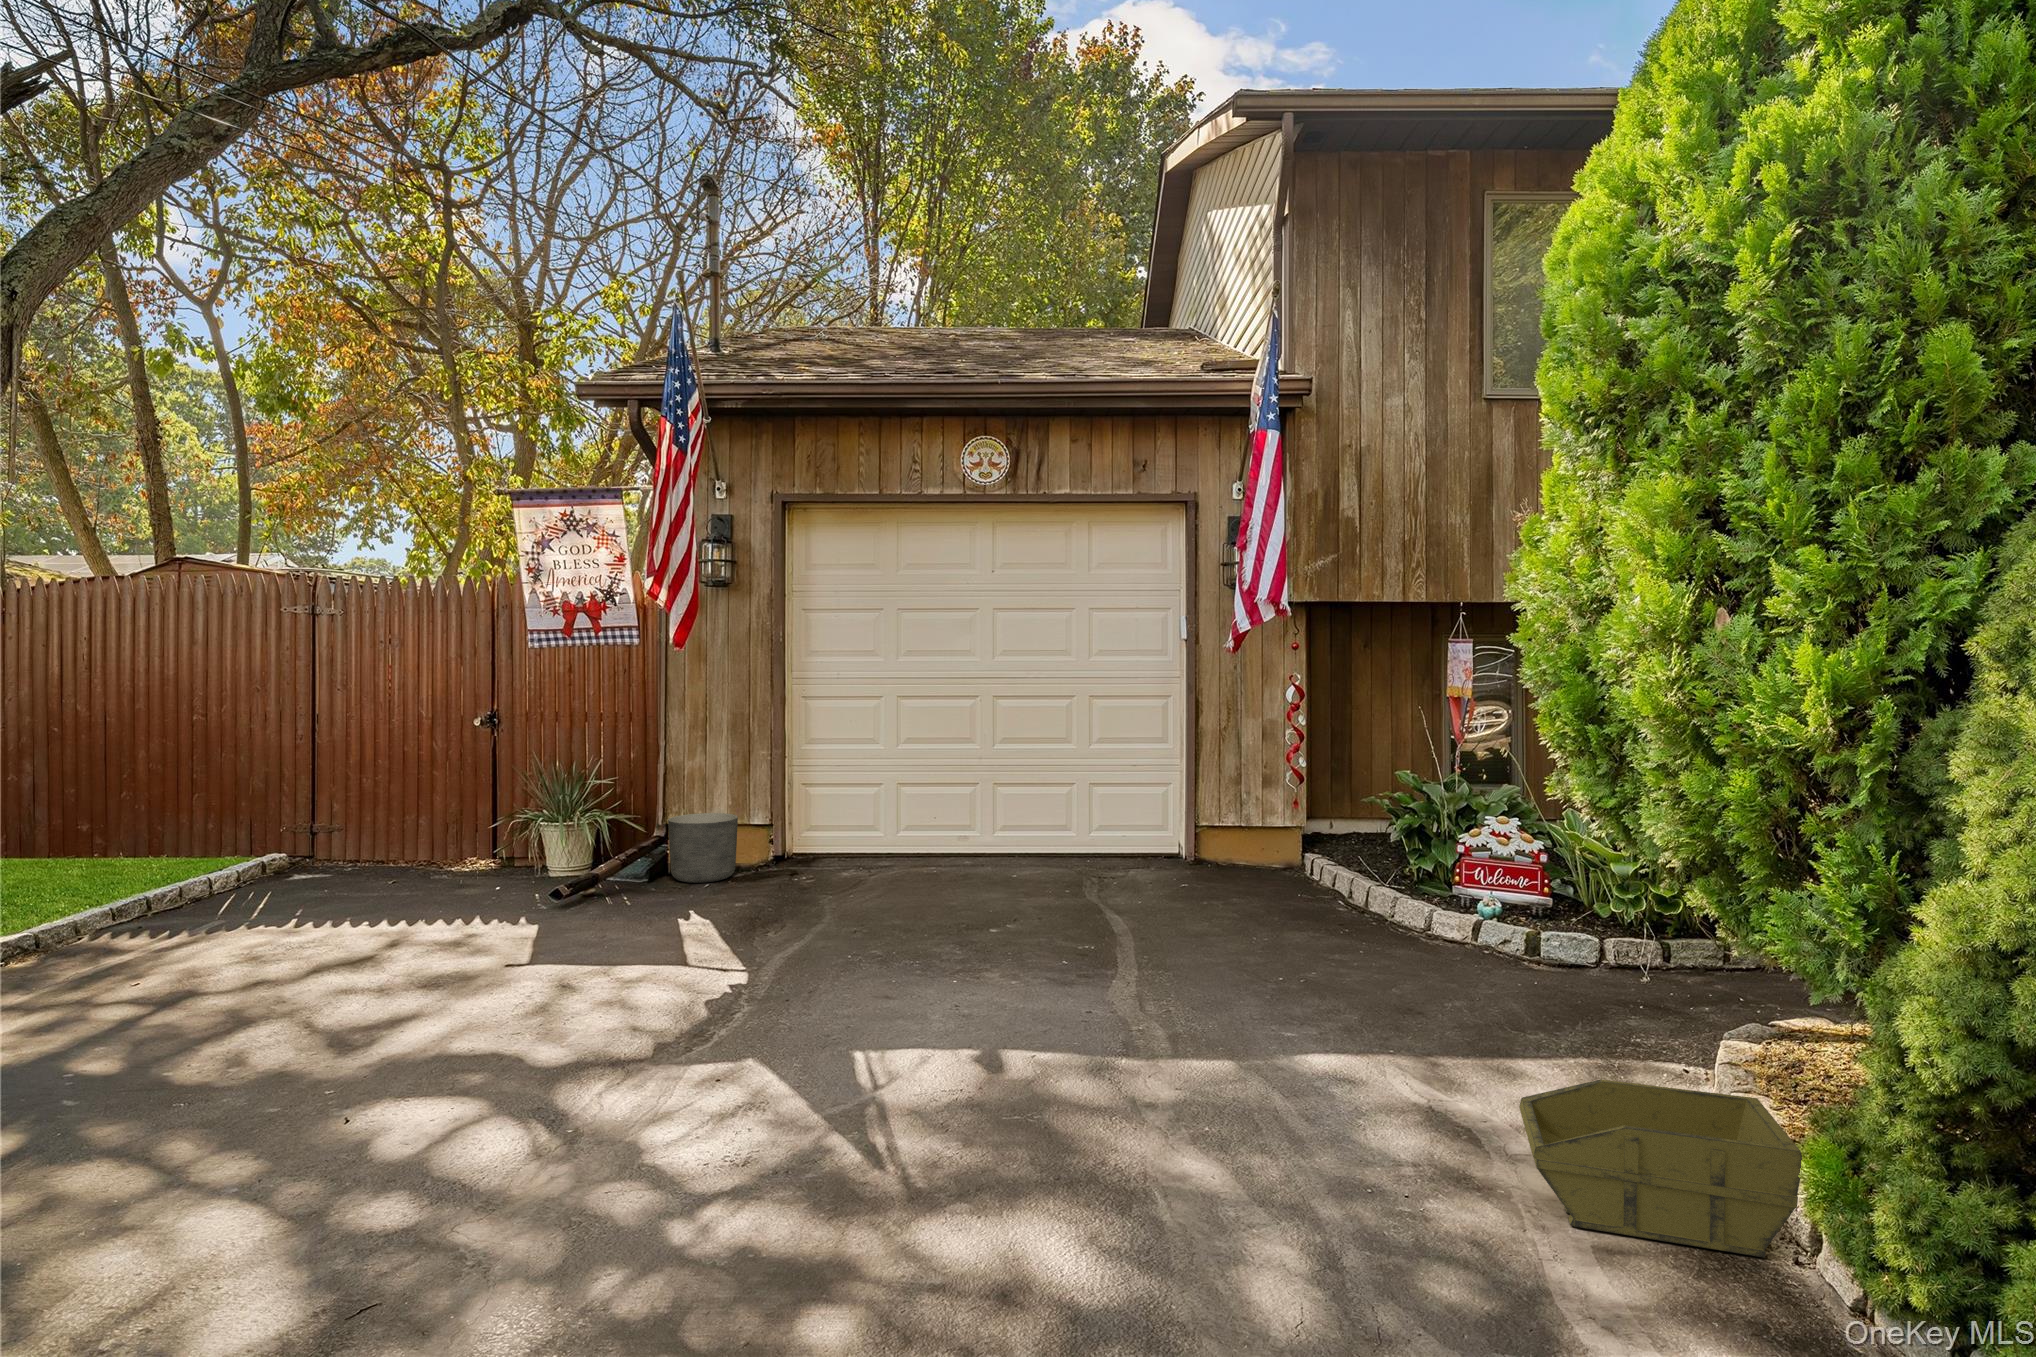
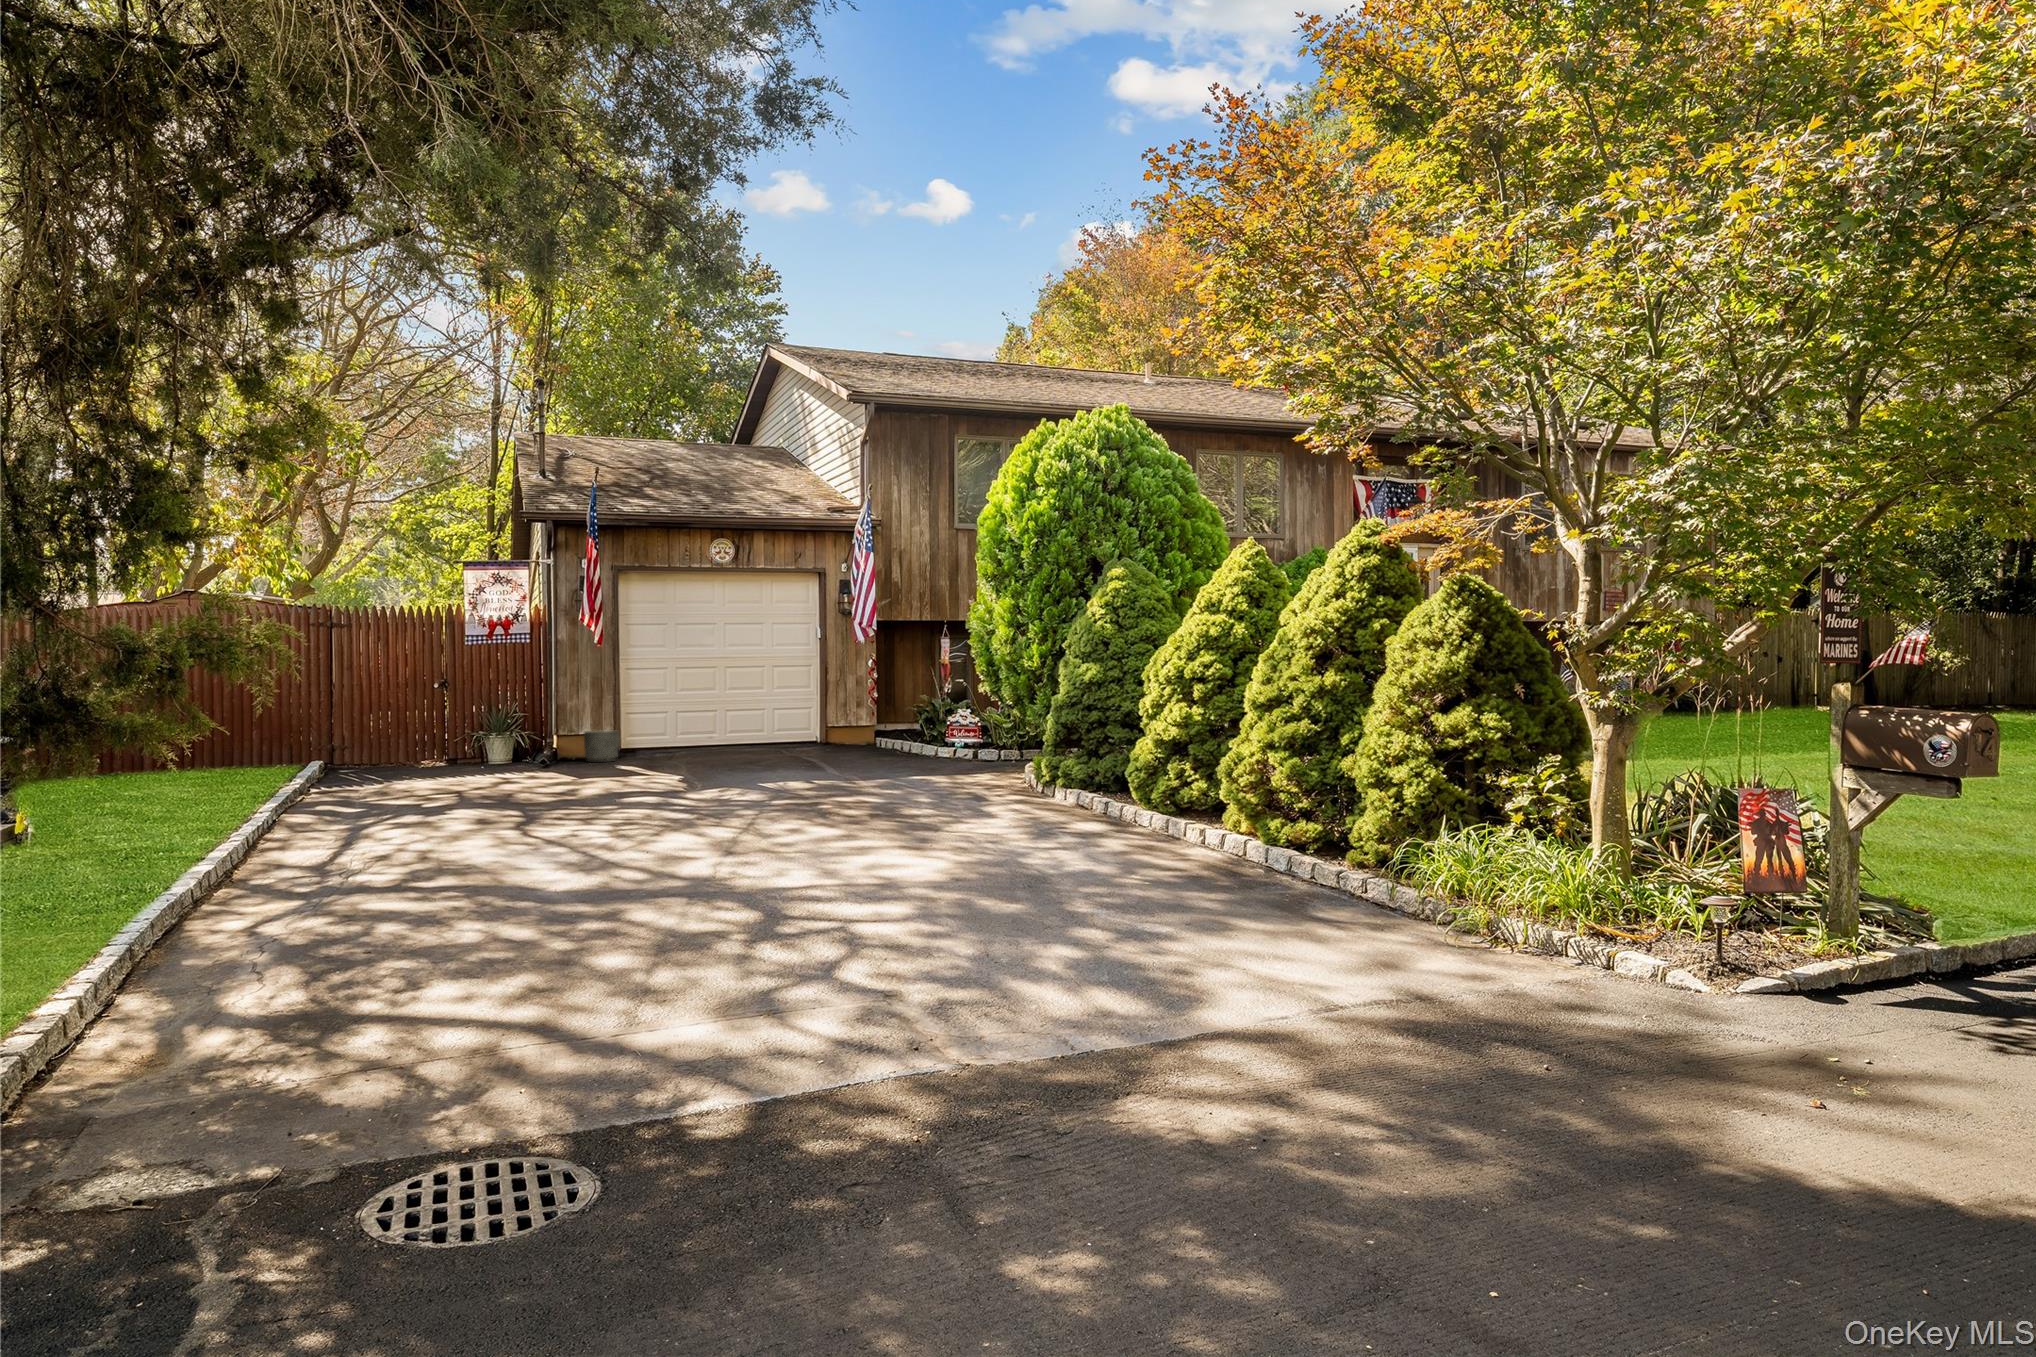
storage bin: present [1519,1079,1802,1257] -> none [979,744,1034,770]

